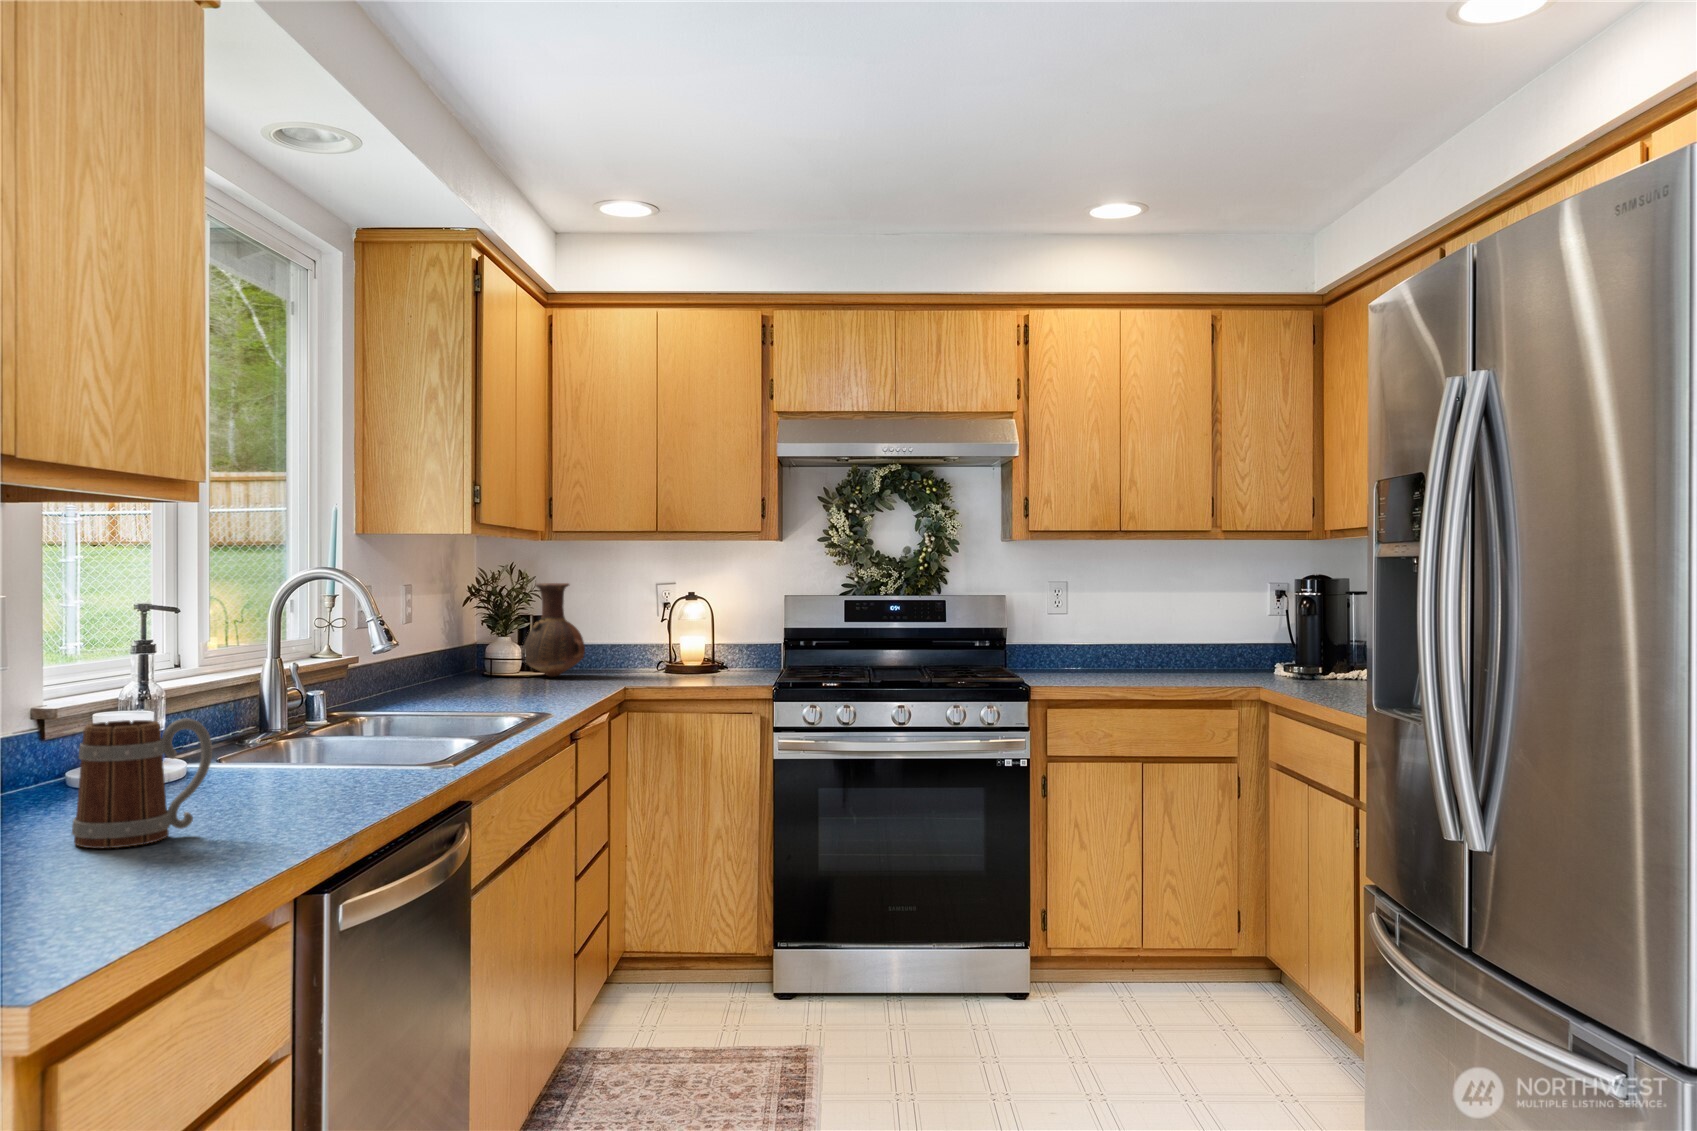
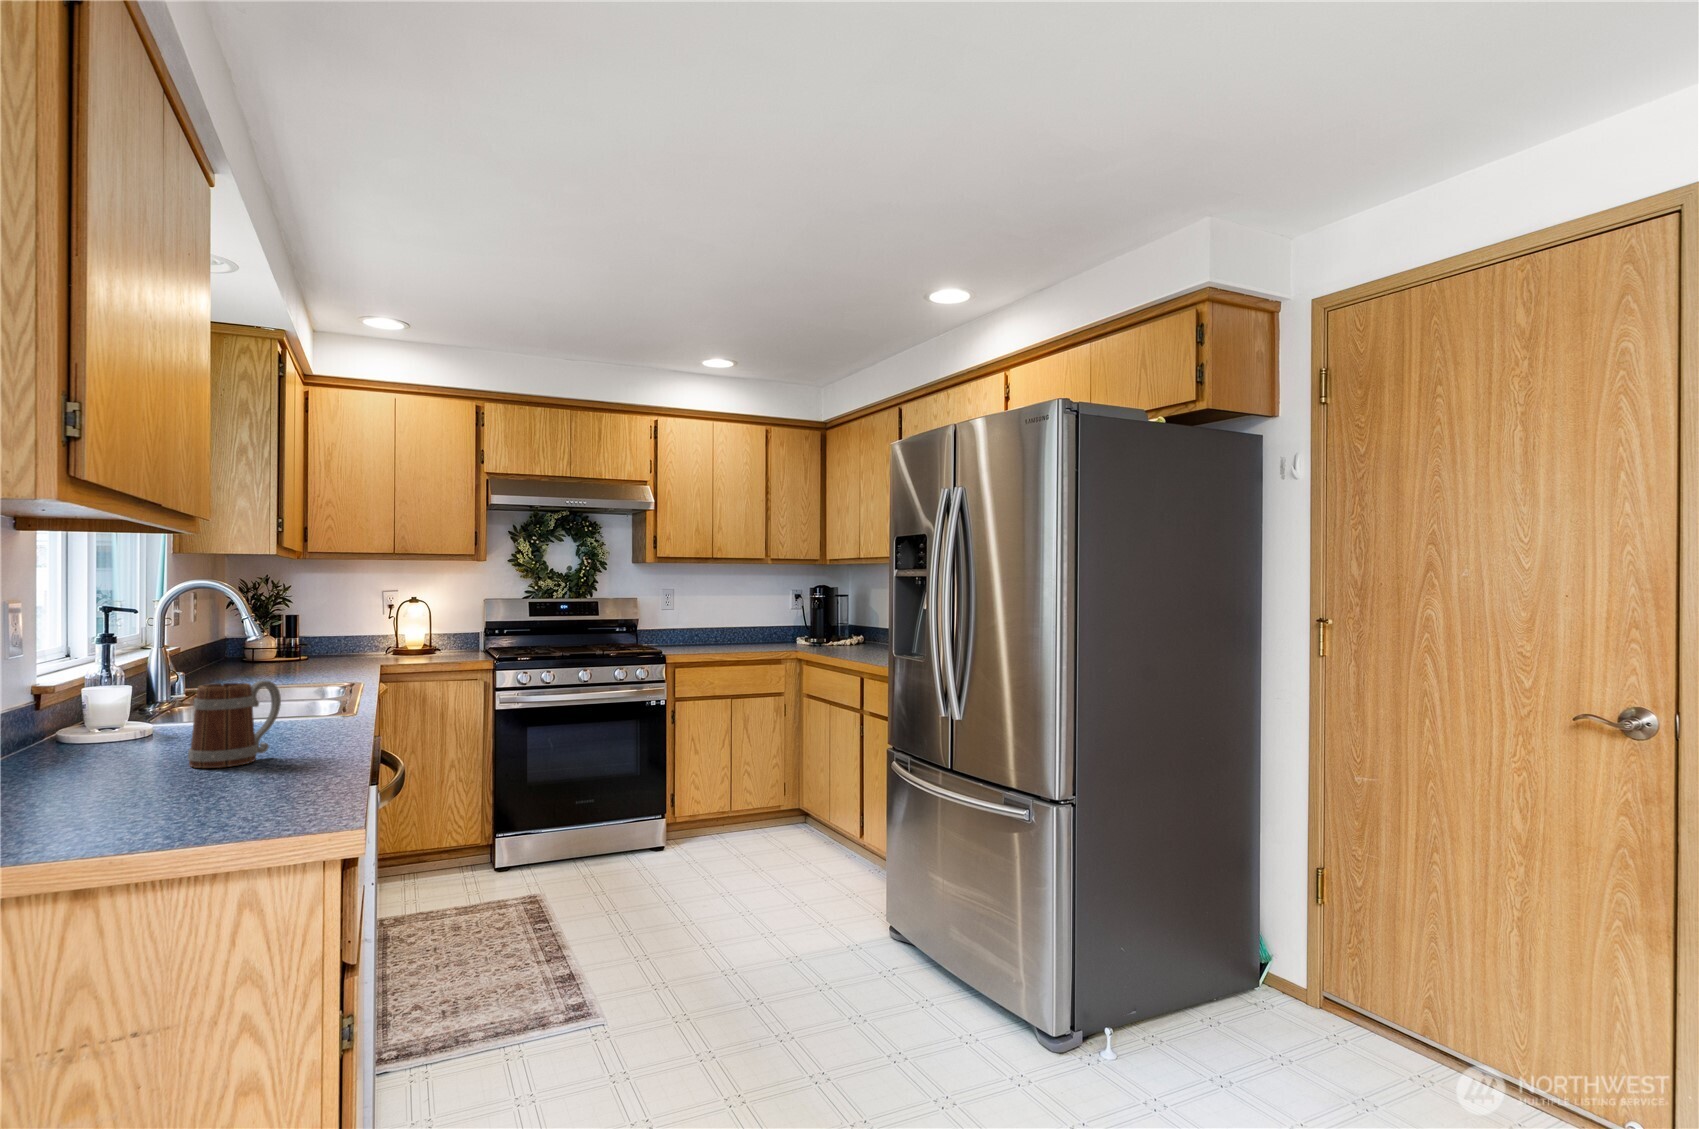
vase: present [522,583,585,677] -> none [277,591,335,660]

